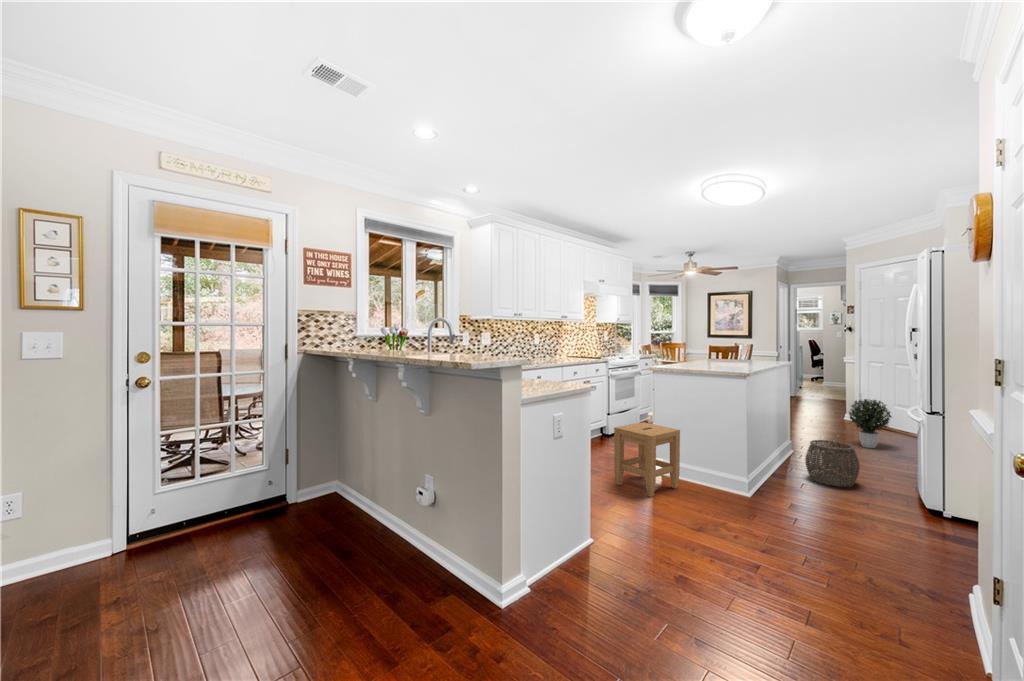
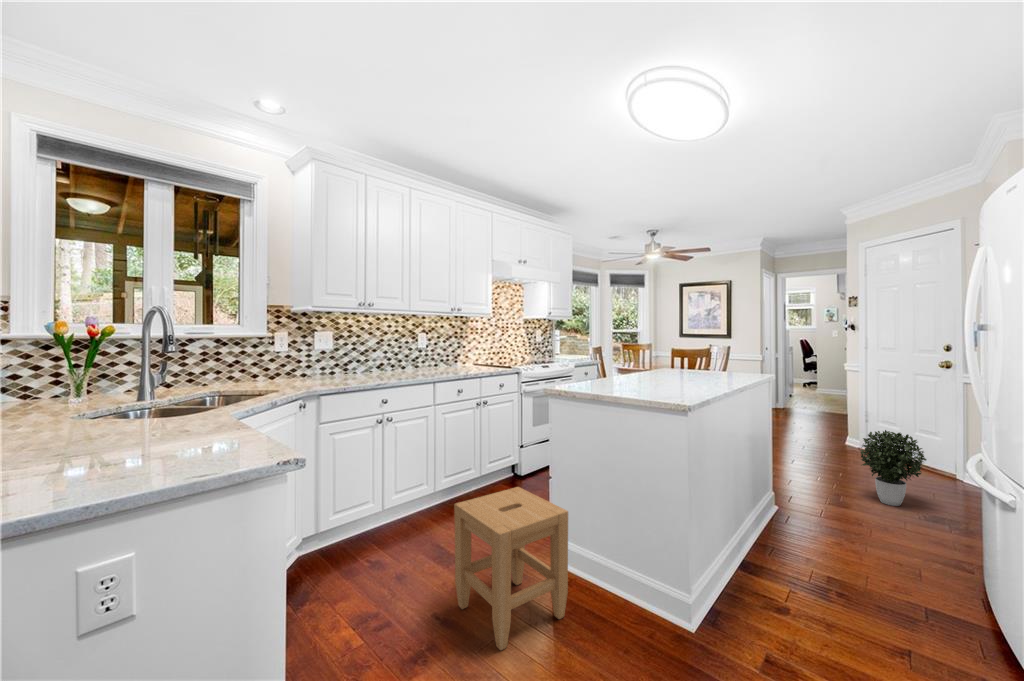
woven basket: present [805,440,860,487] -> none [796,516,895,614]

